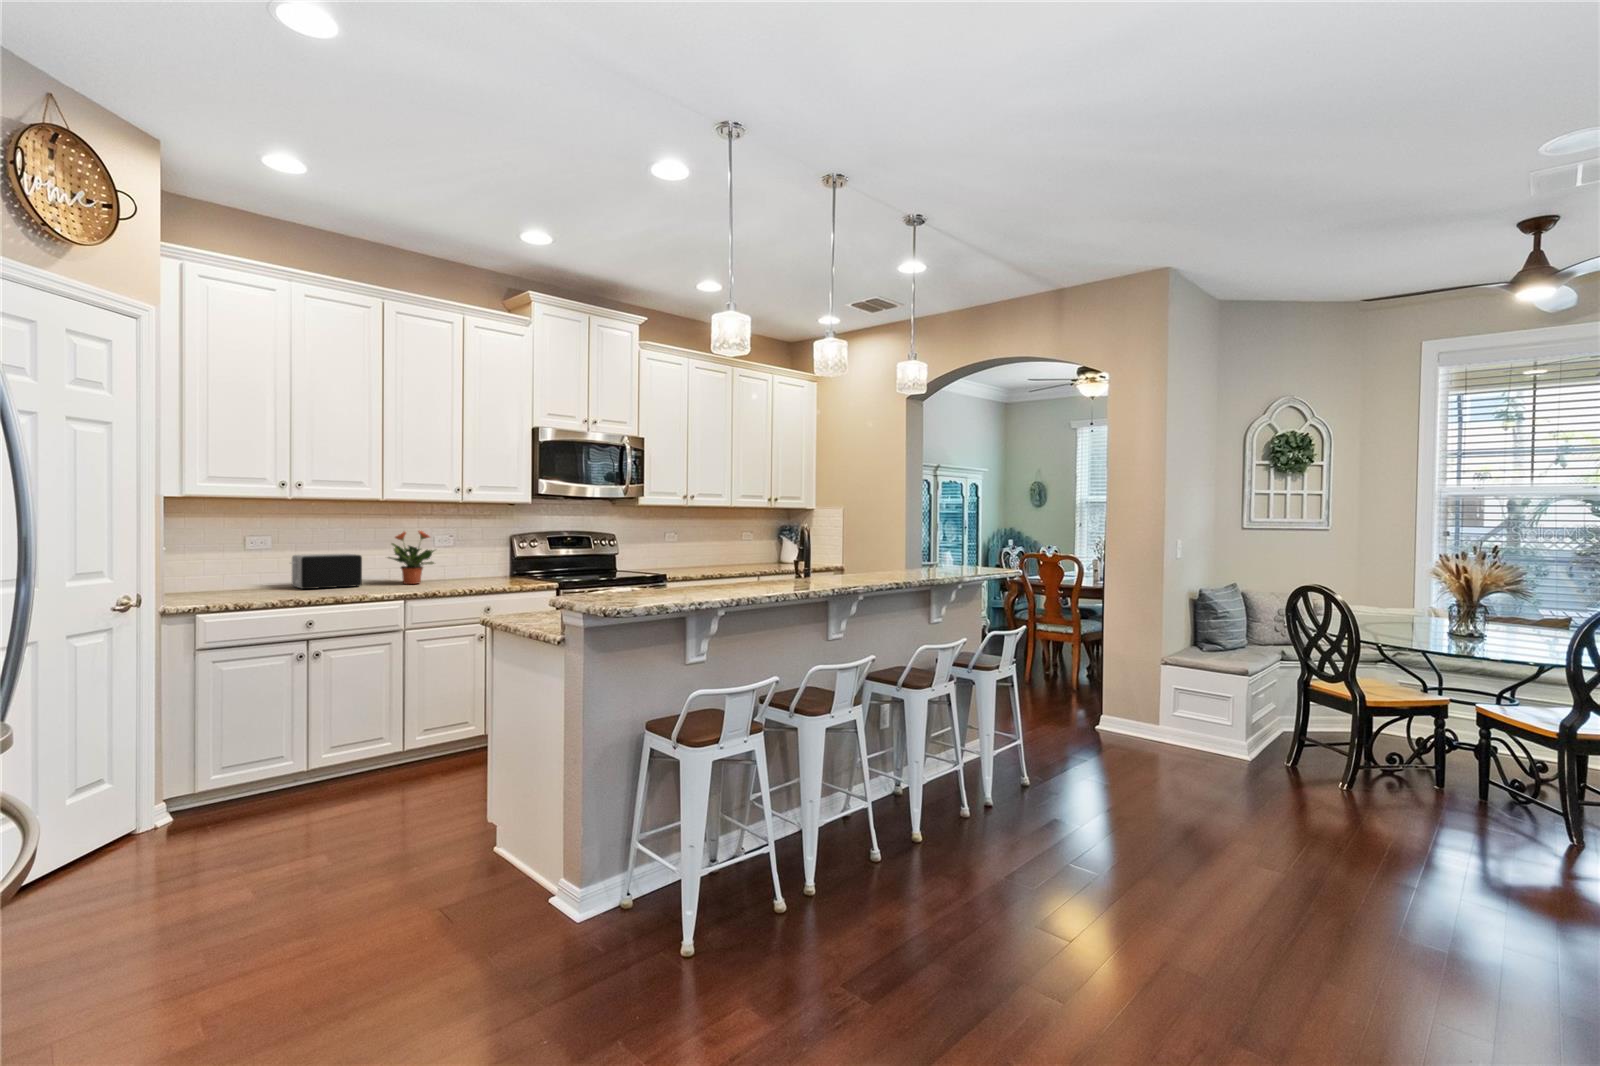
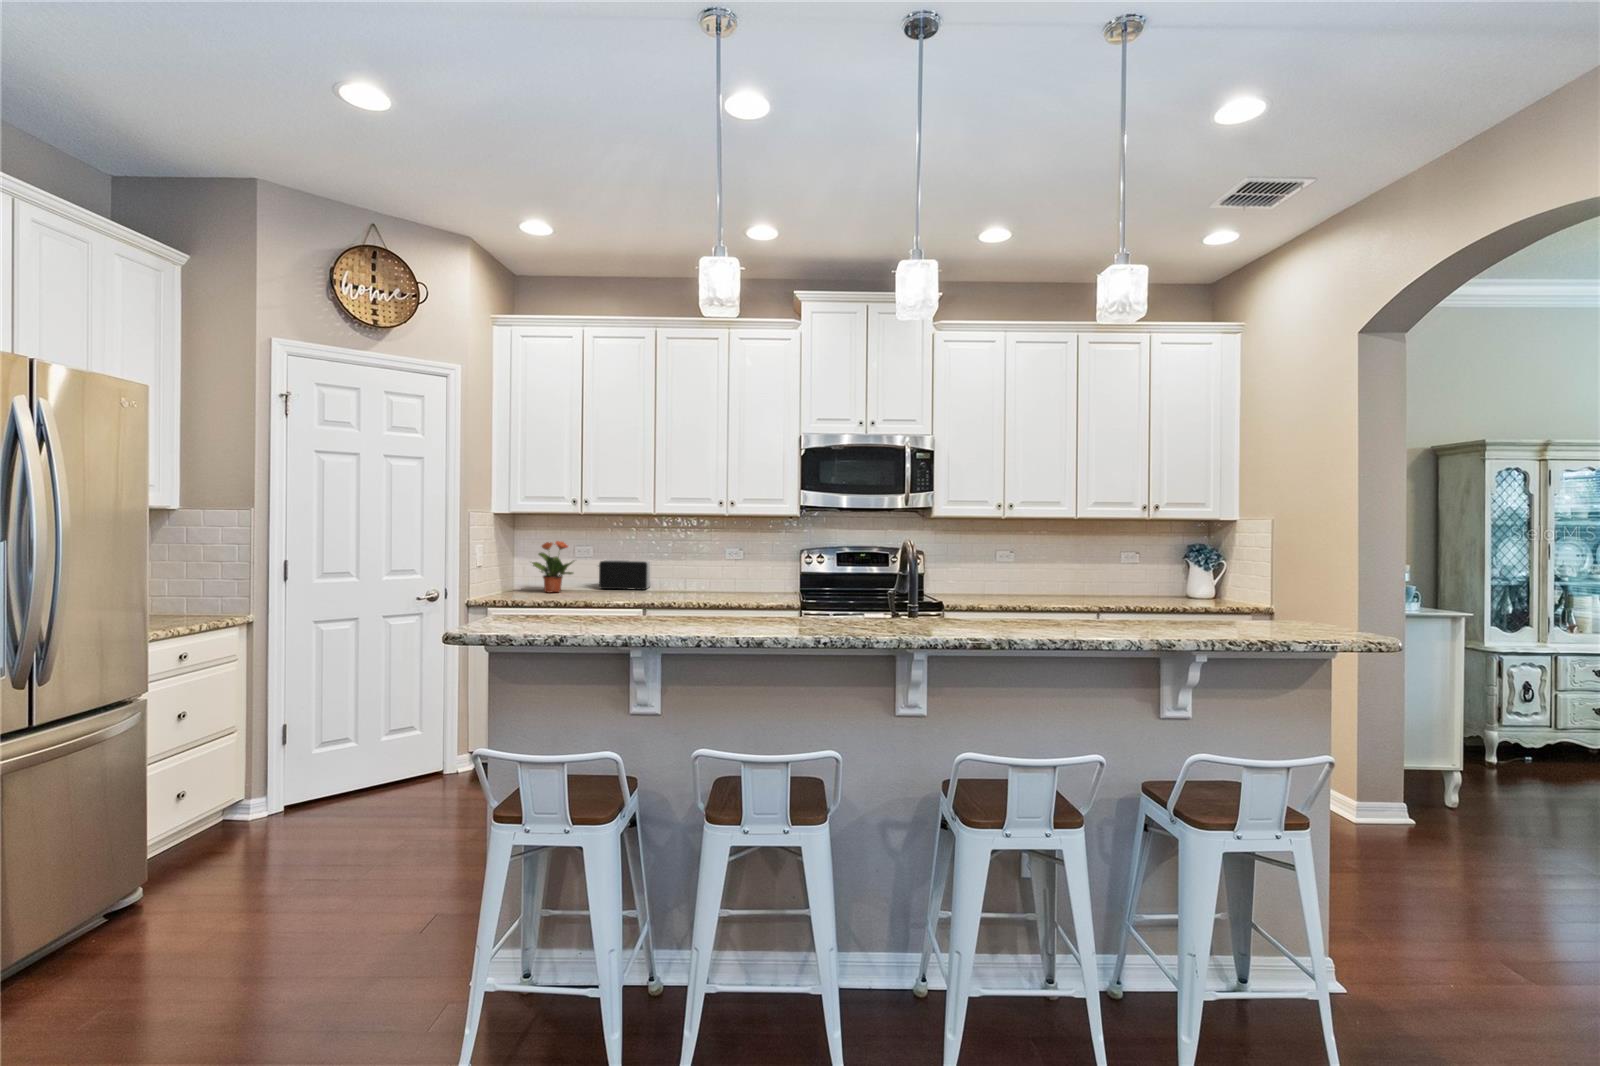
potted plant: present [388,531,435,584] -> present [532,541,574,593]

